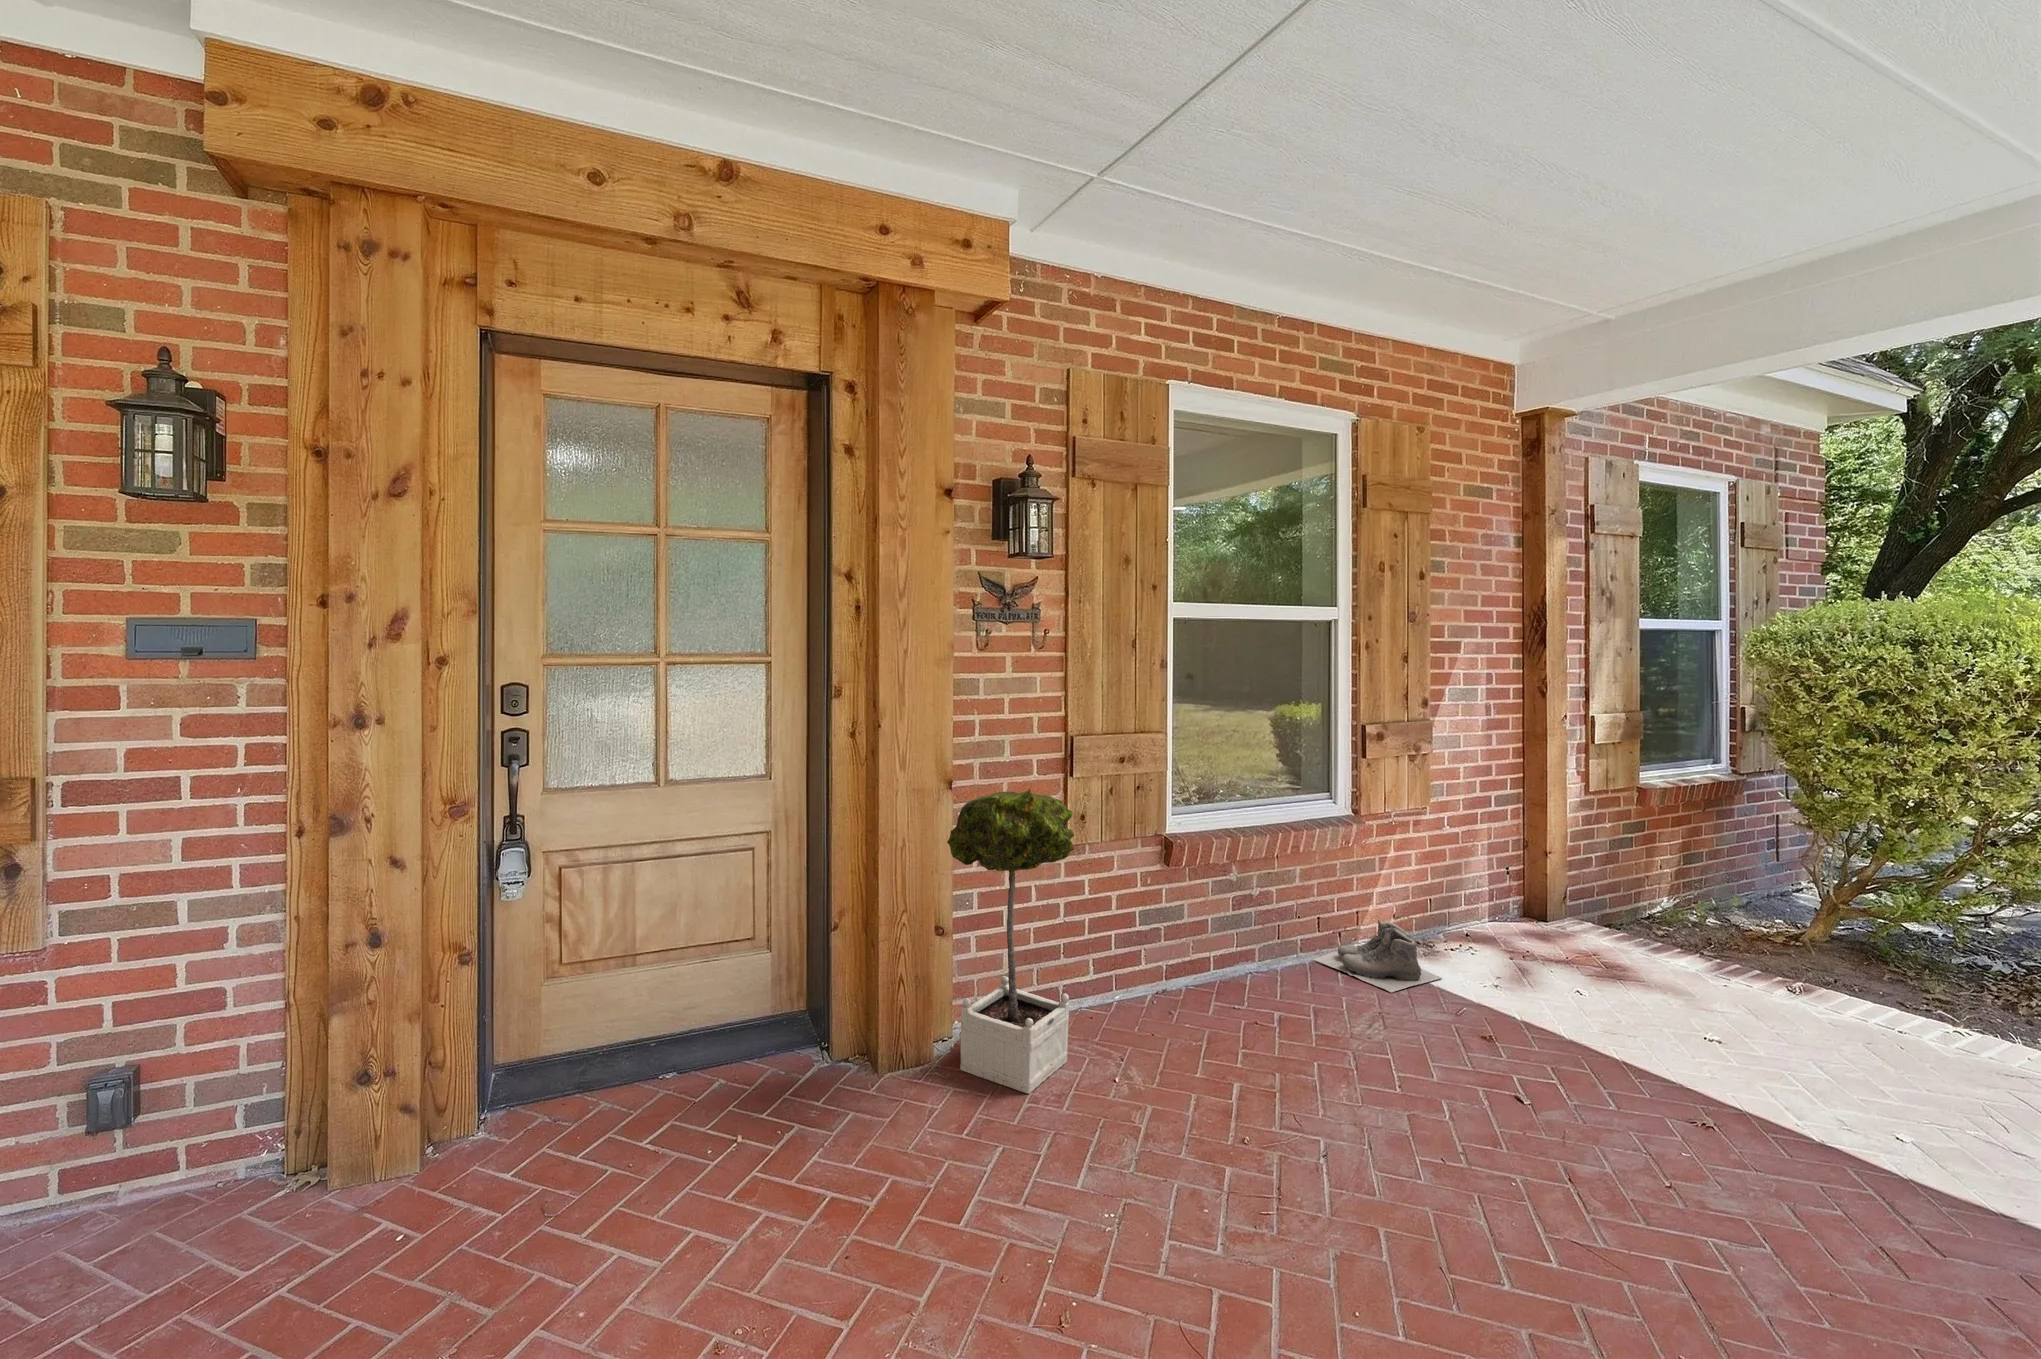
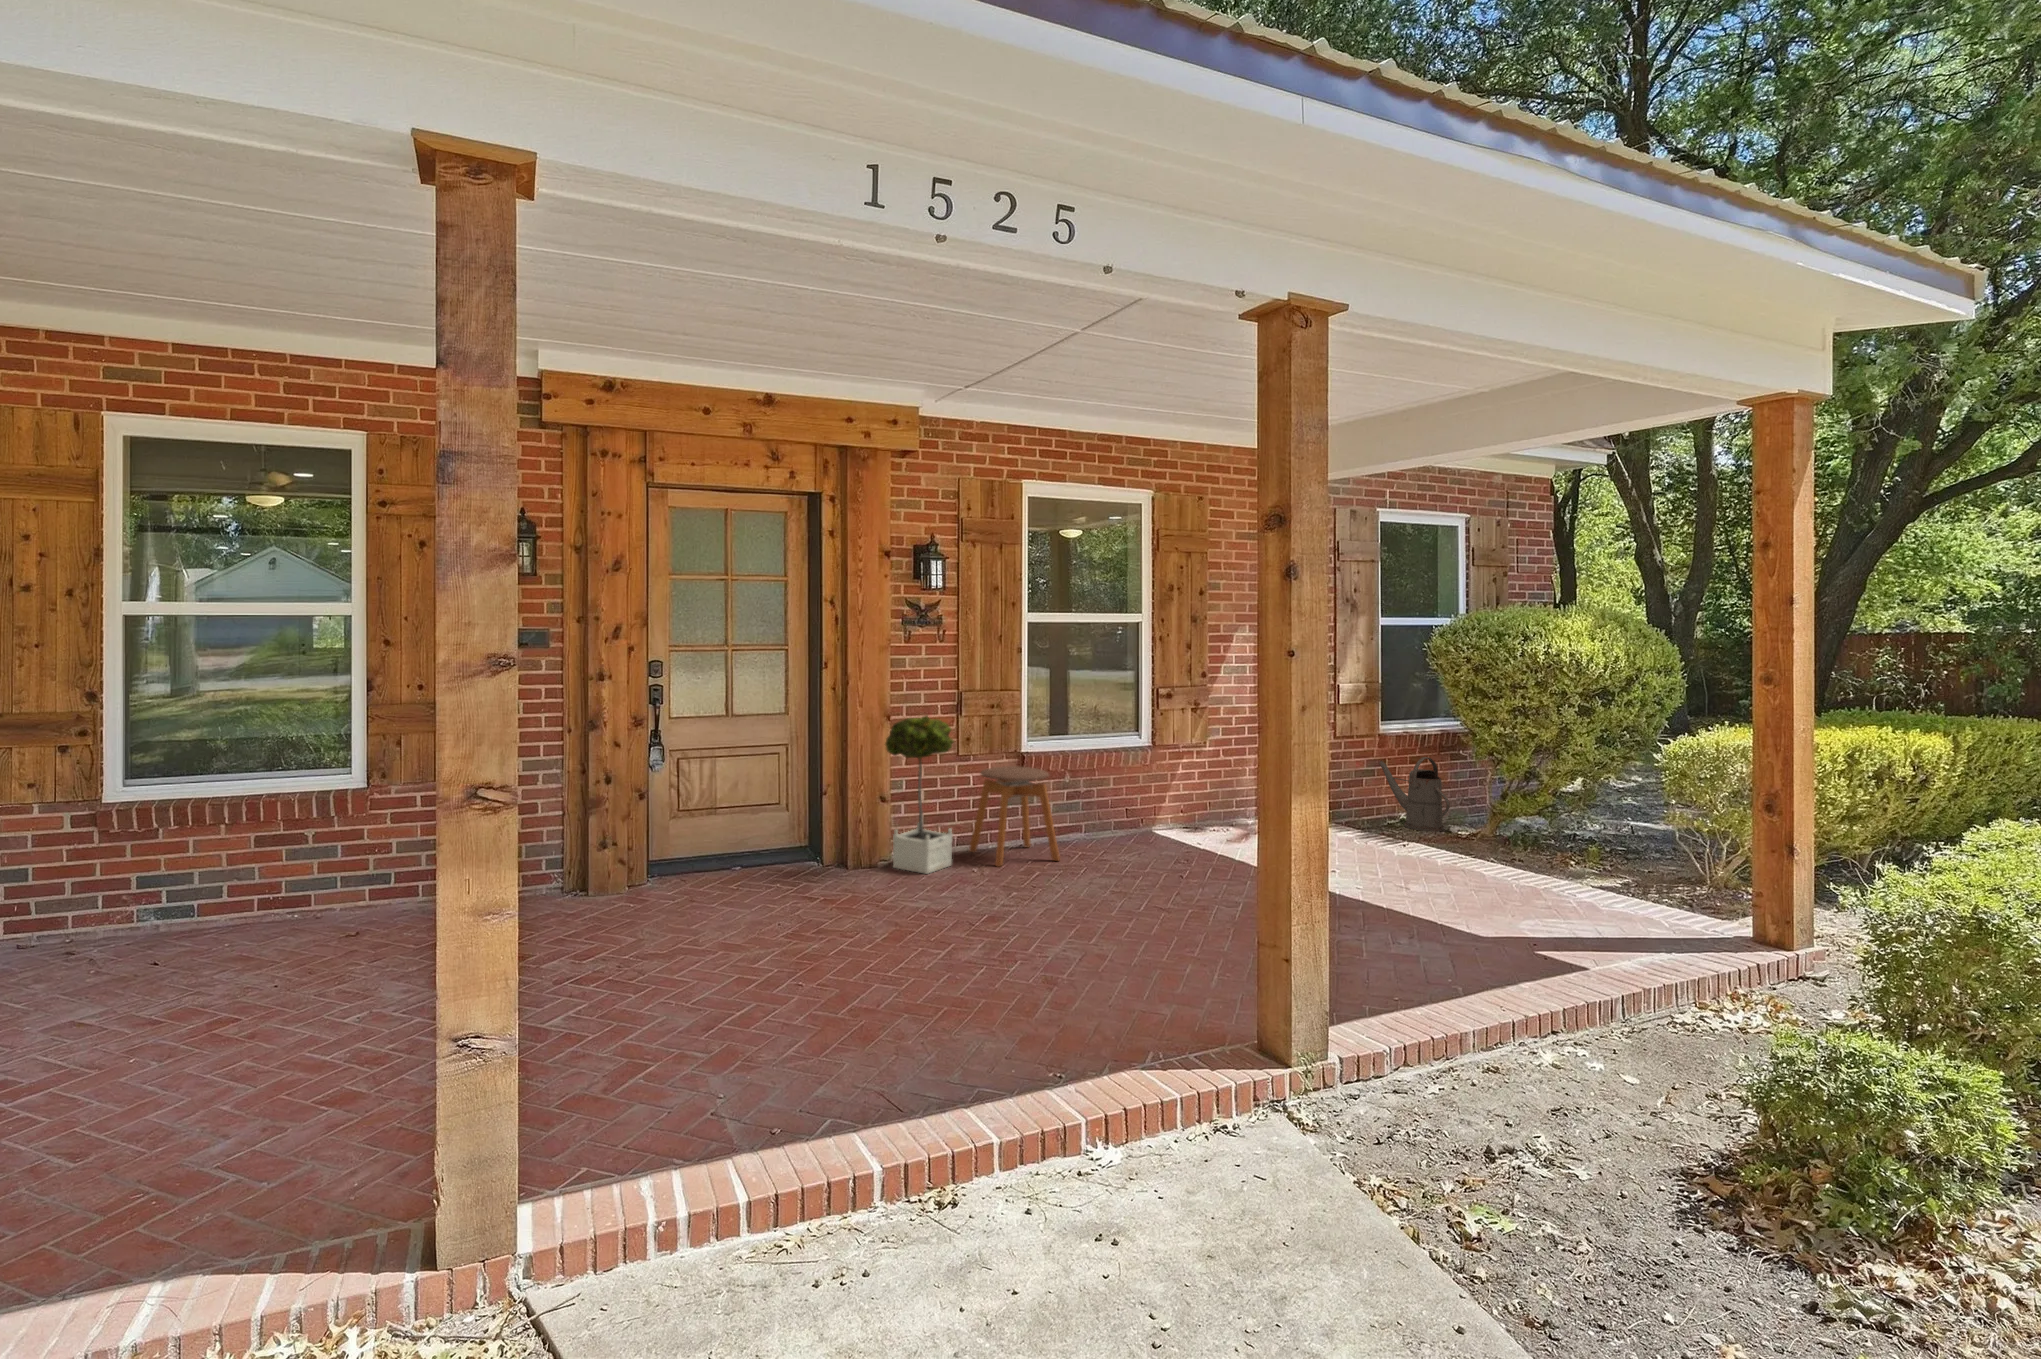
watering can: none [1646,825,1797,942] -> present [1379,757,1450,831]
stool: none [1084,864,1255,1065] -> present [969,766,1060,867]
boots: present [1313,920,1442,993] -> none [1121,808,1195,846]

